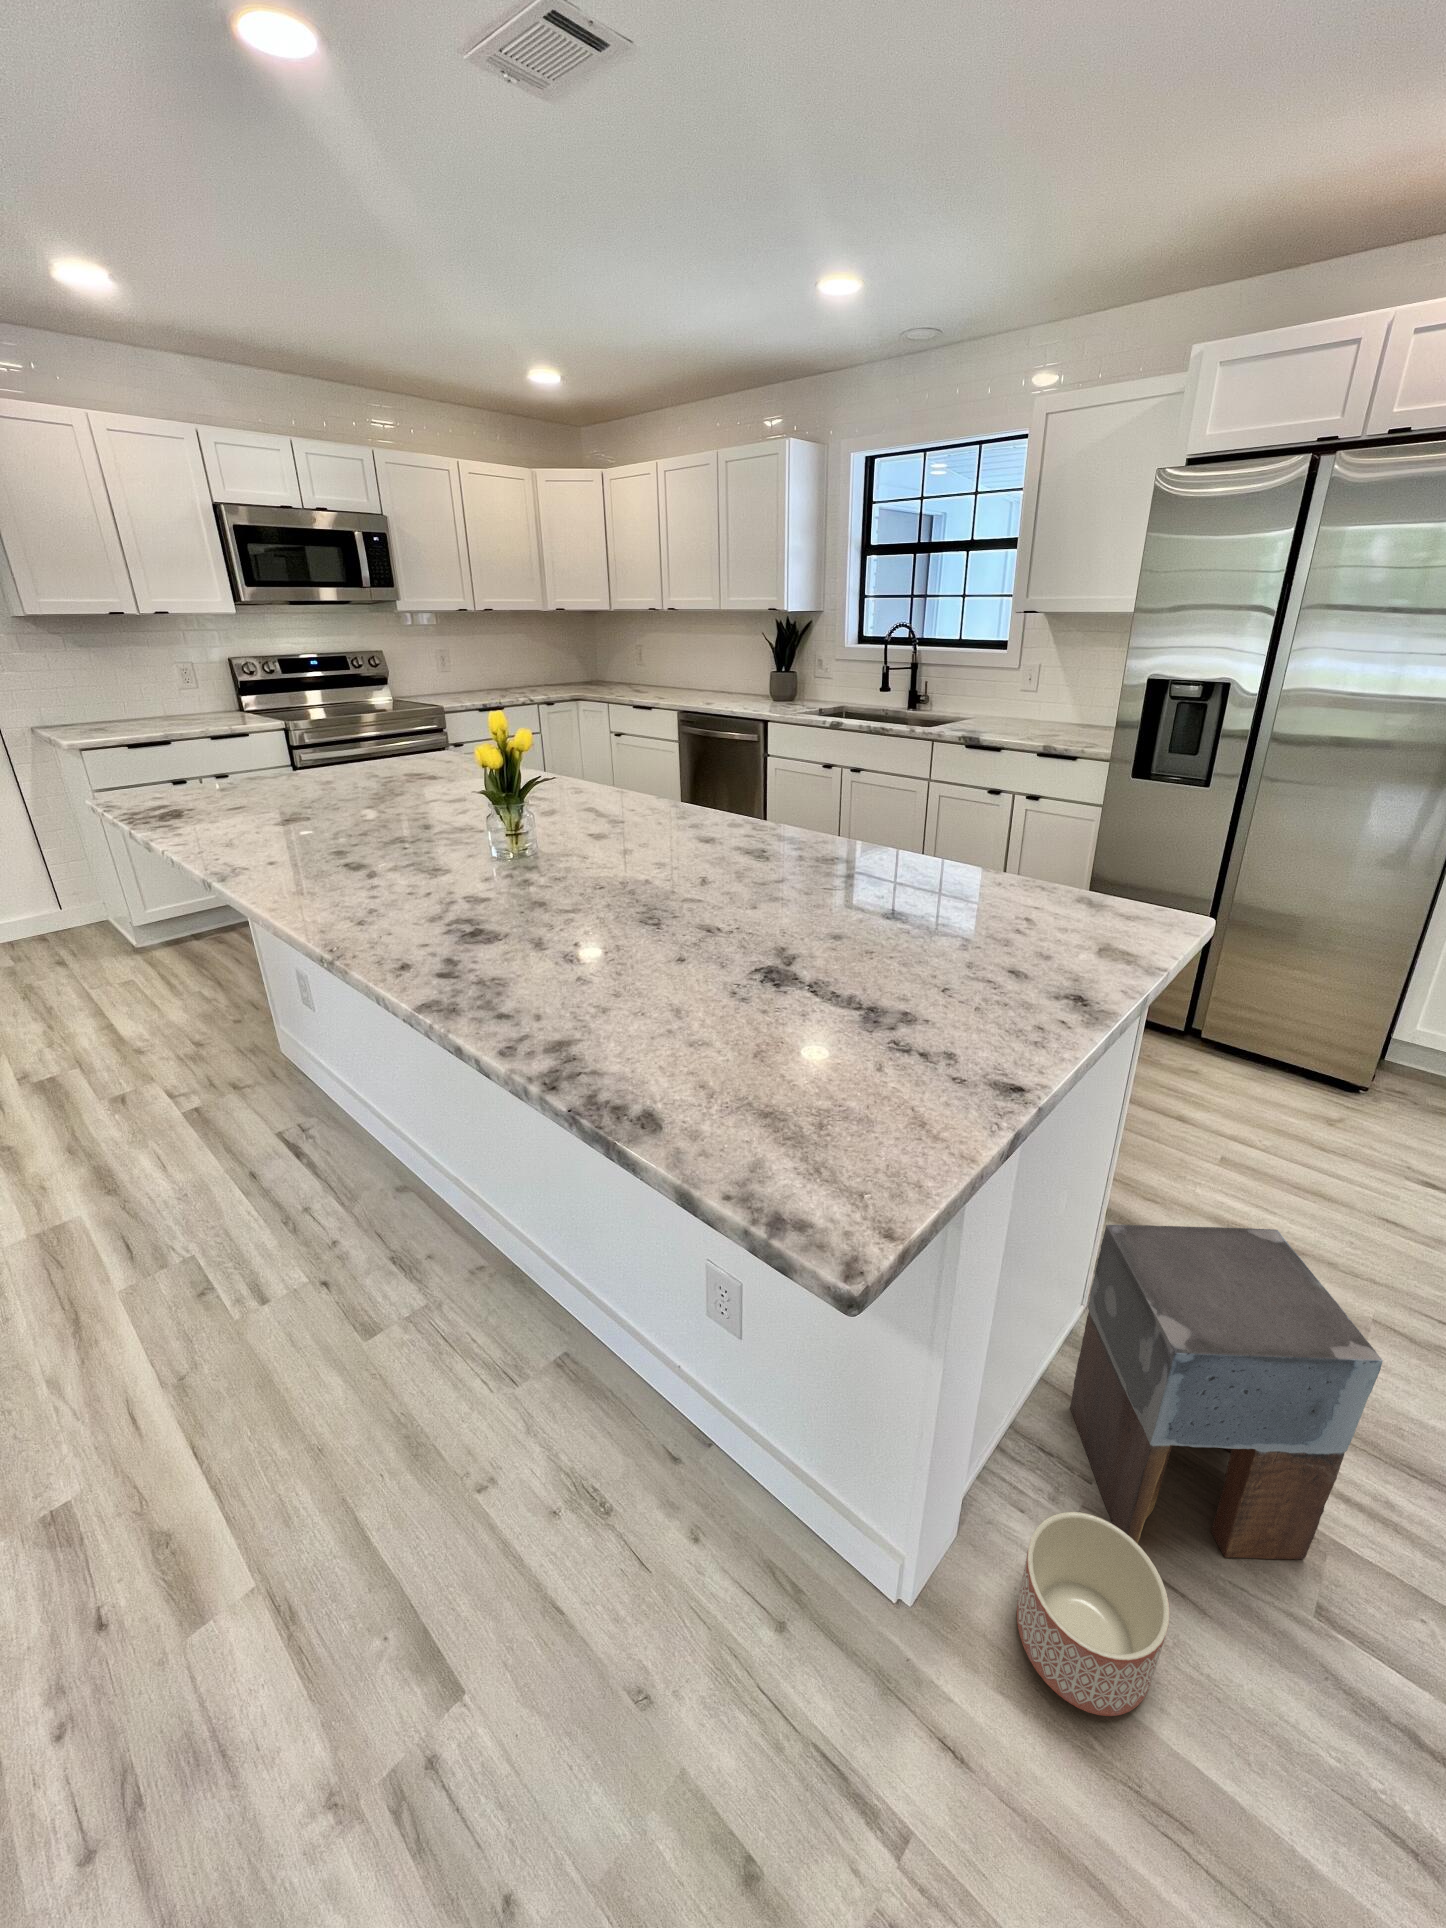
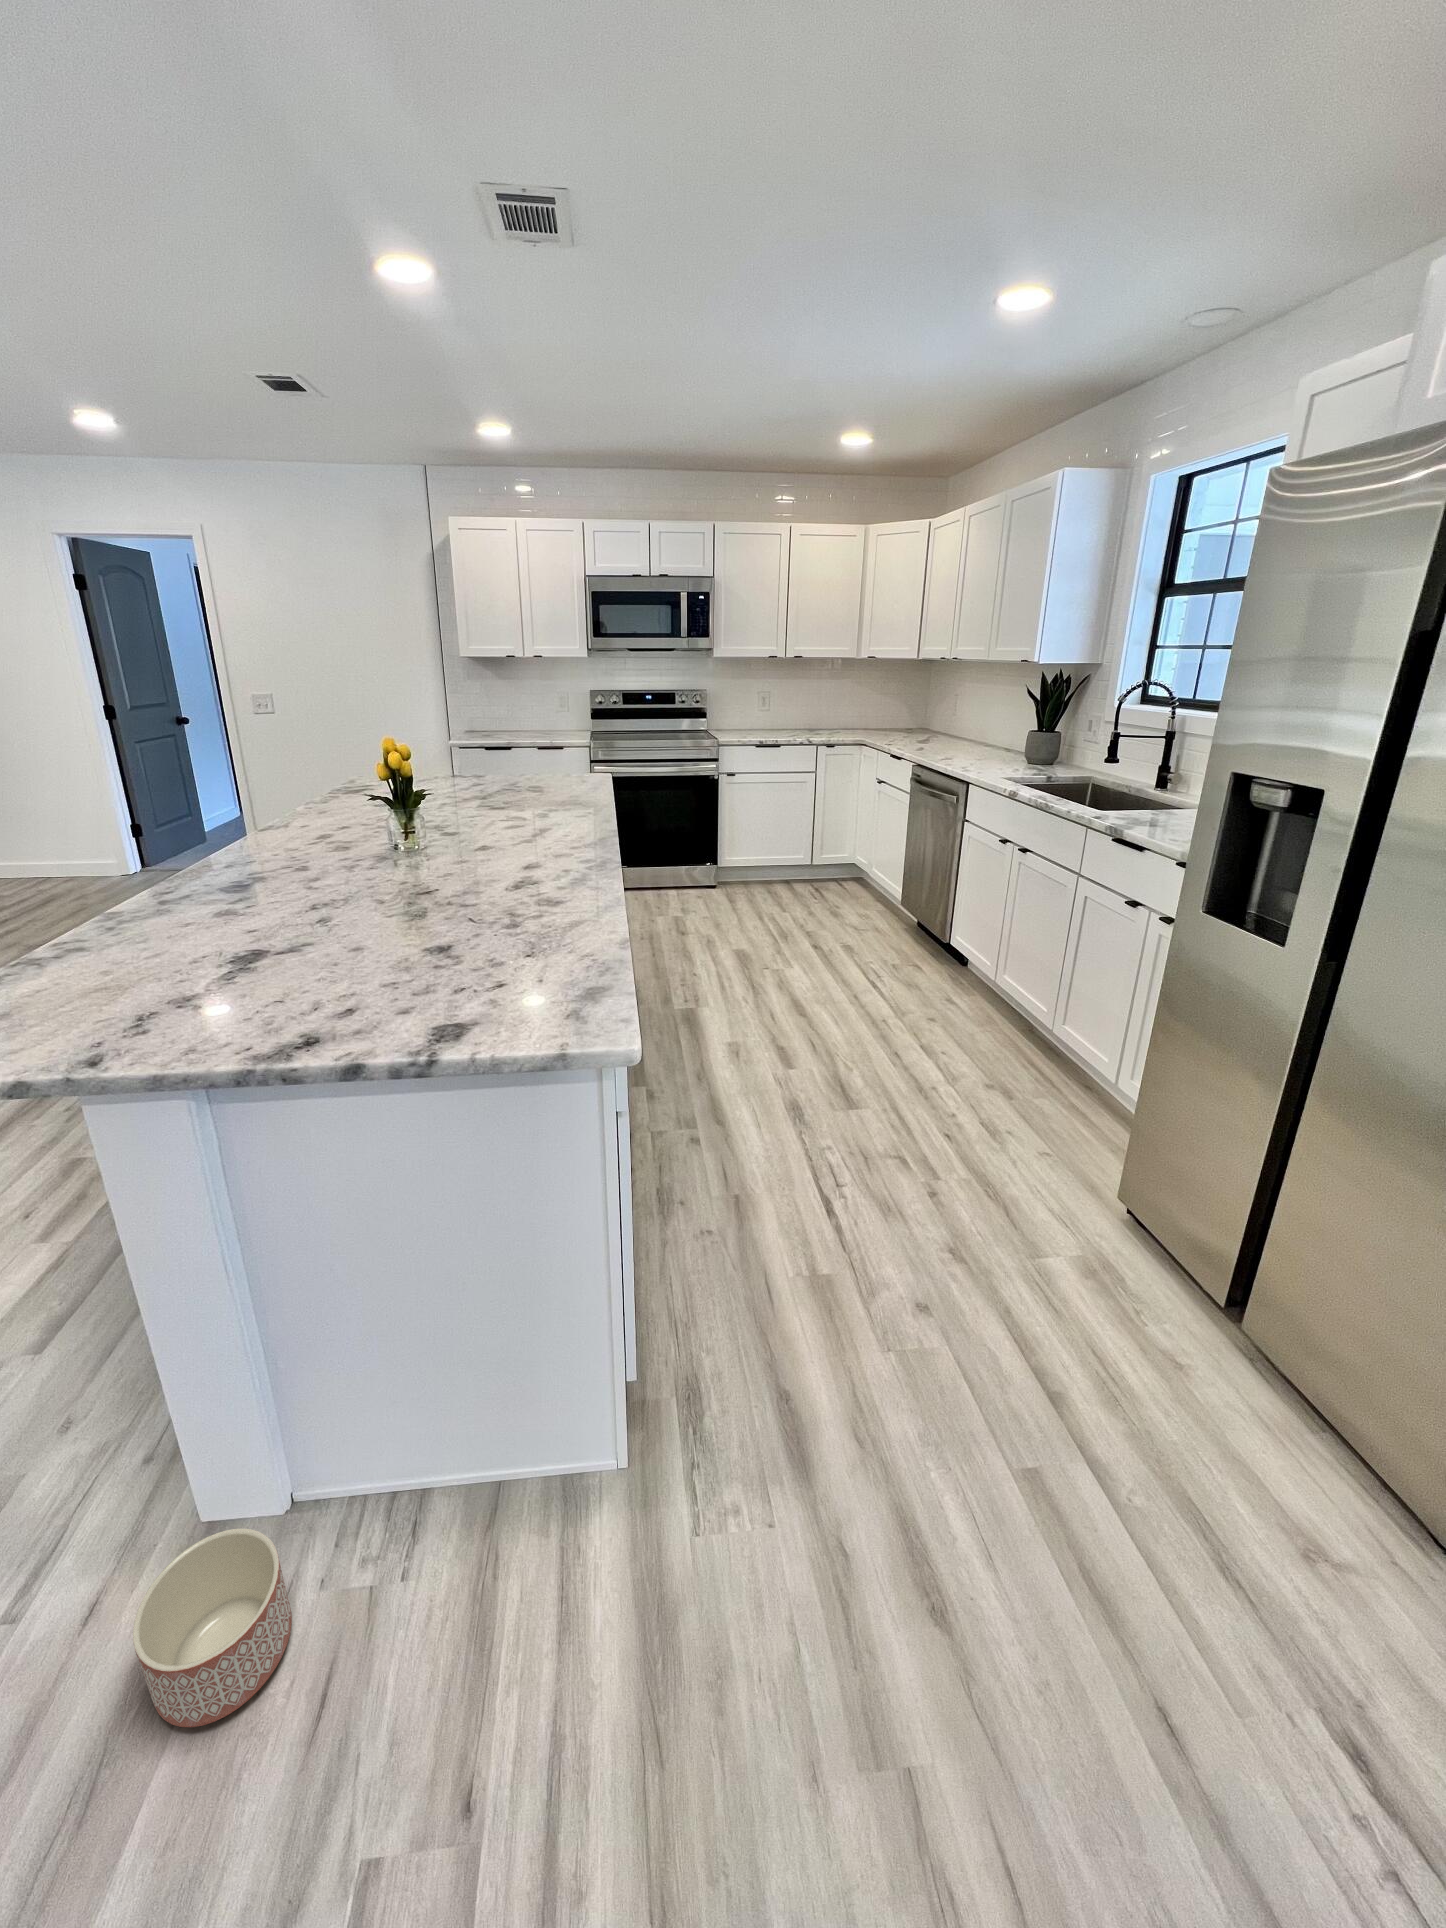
stool: present [1070,1225,1383,1559] -> none [296,1332,587,1824]

